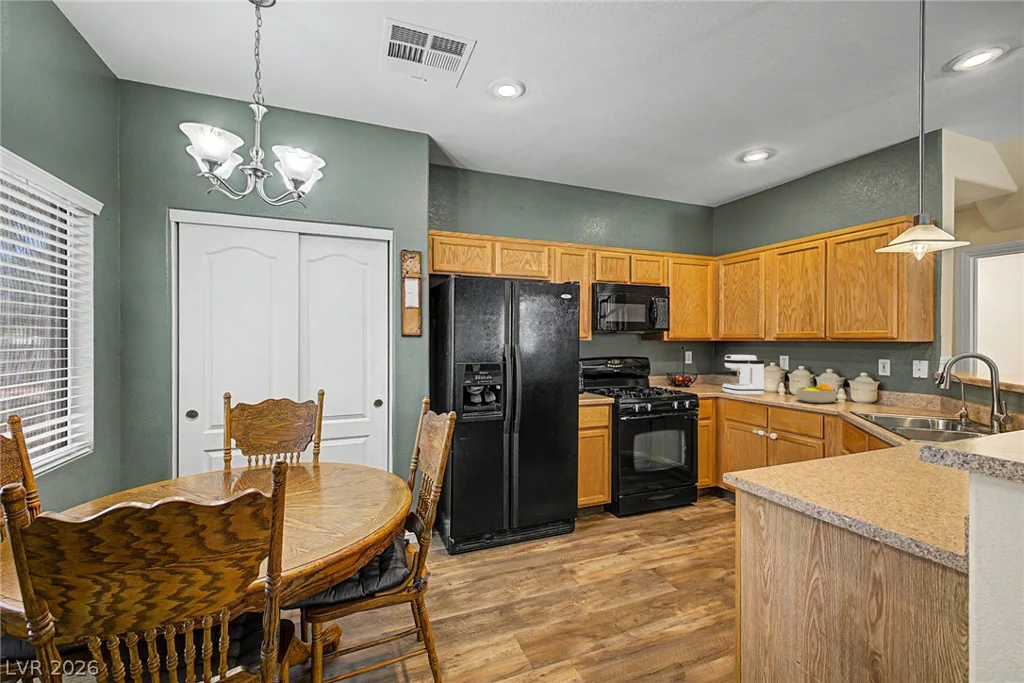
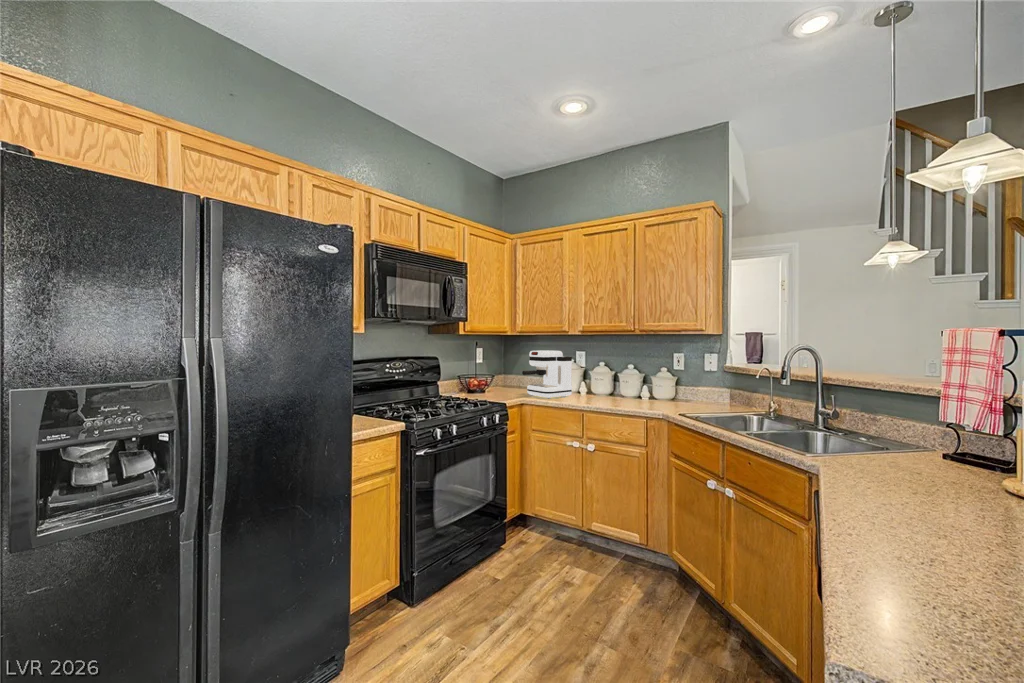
fruit bowl: present [796,383,837,403] -> none [608,380,647,404]

